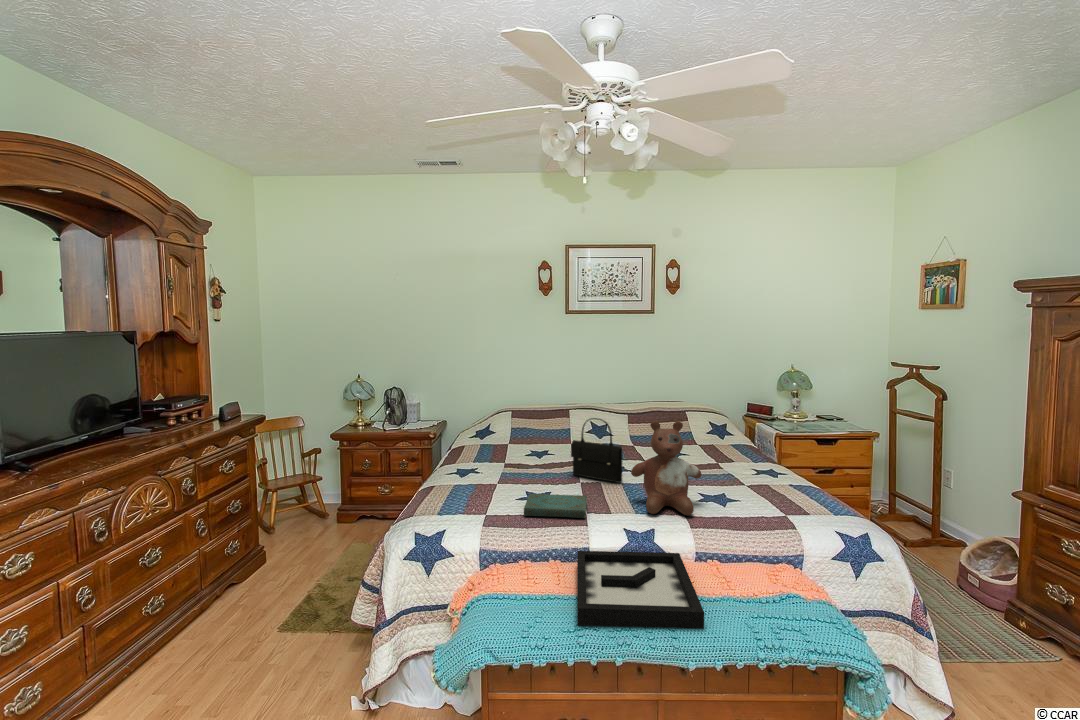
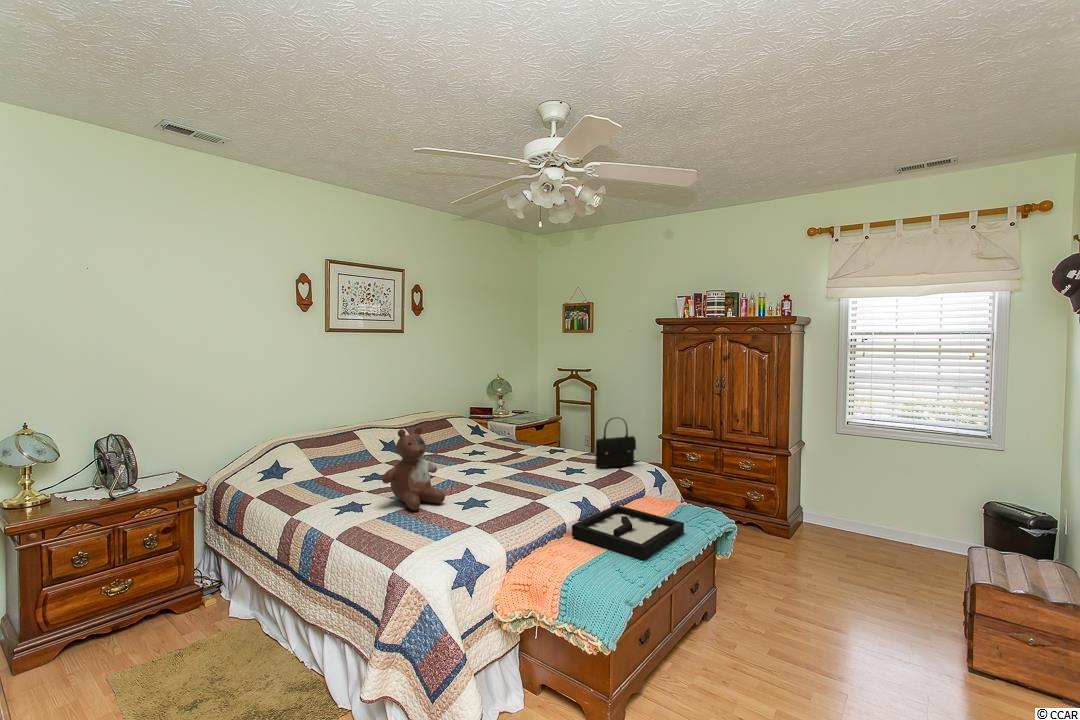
handbag: present [571,418,622,483] -> present [596,417,636,468]
stuffed bear: present [631,421,702,515] -> present [382,427,445,510]
book: present [524,494,587,518] -> none [474,492,539,519]

